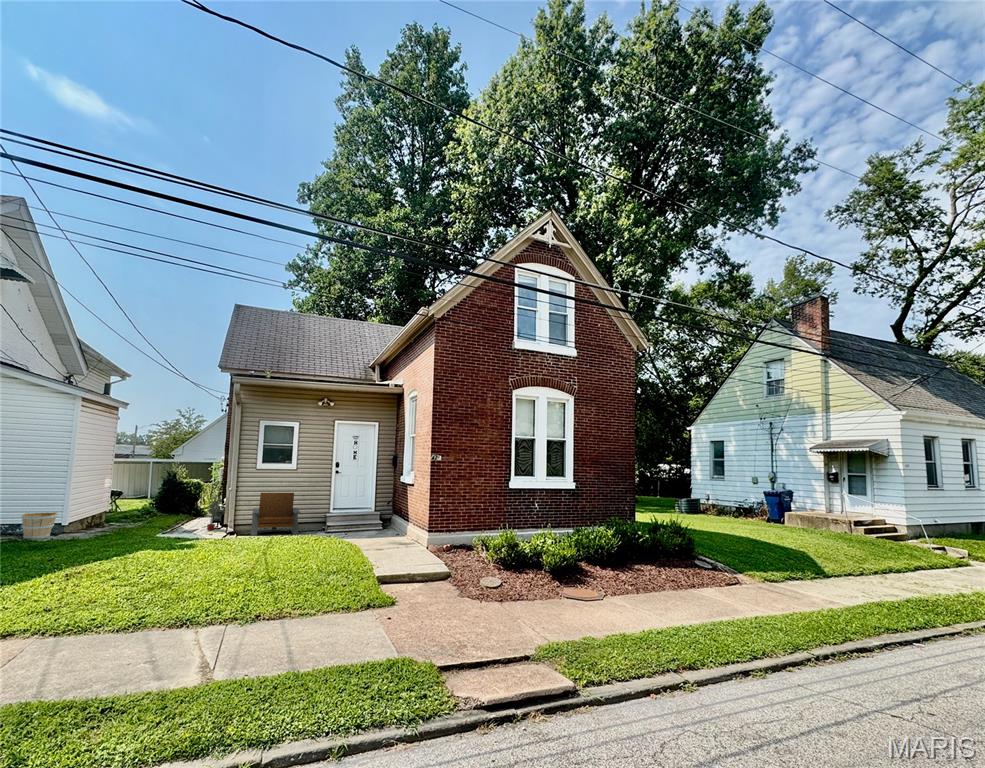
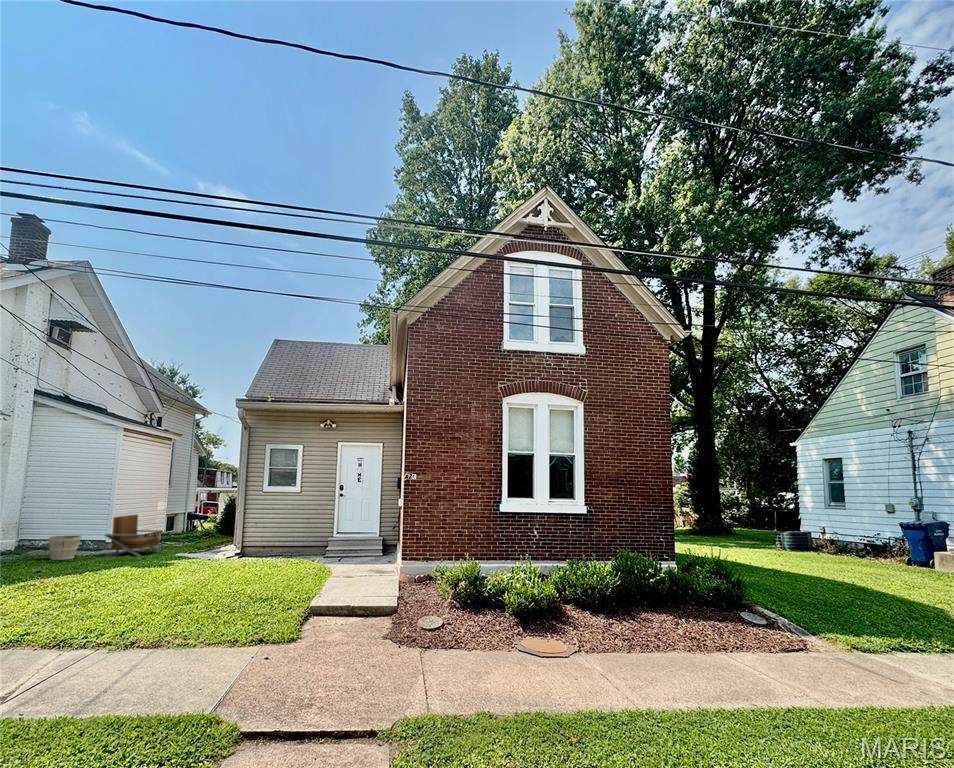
lounge chair: present [251,493,300,536] -> present [105,515,162,557]
potted tree: present [207,496,226,531] -> none [215,521,236,557]

